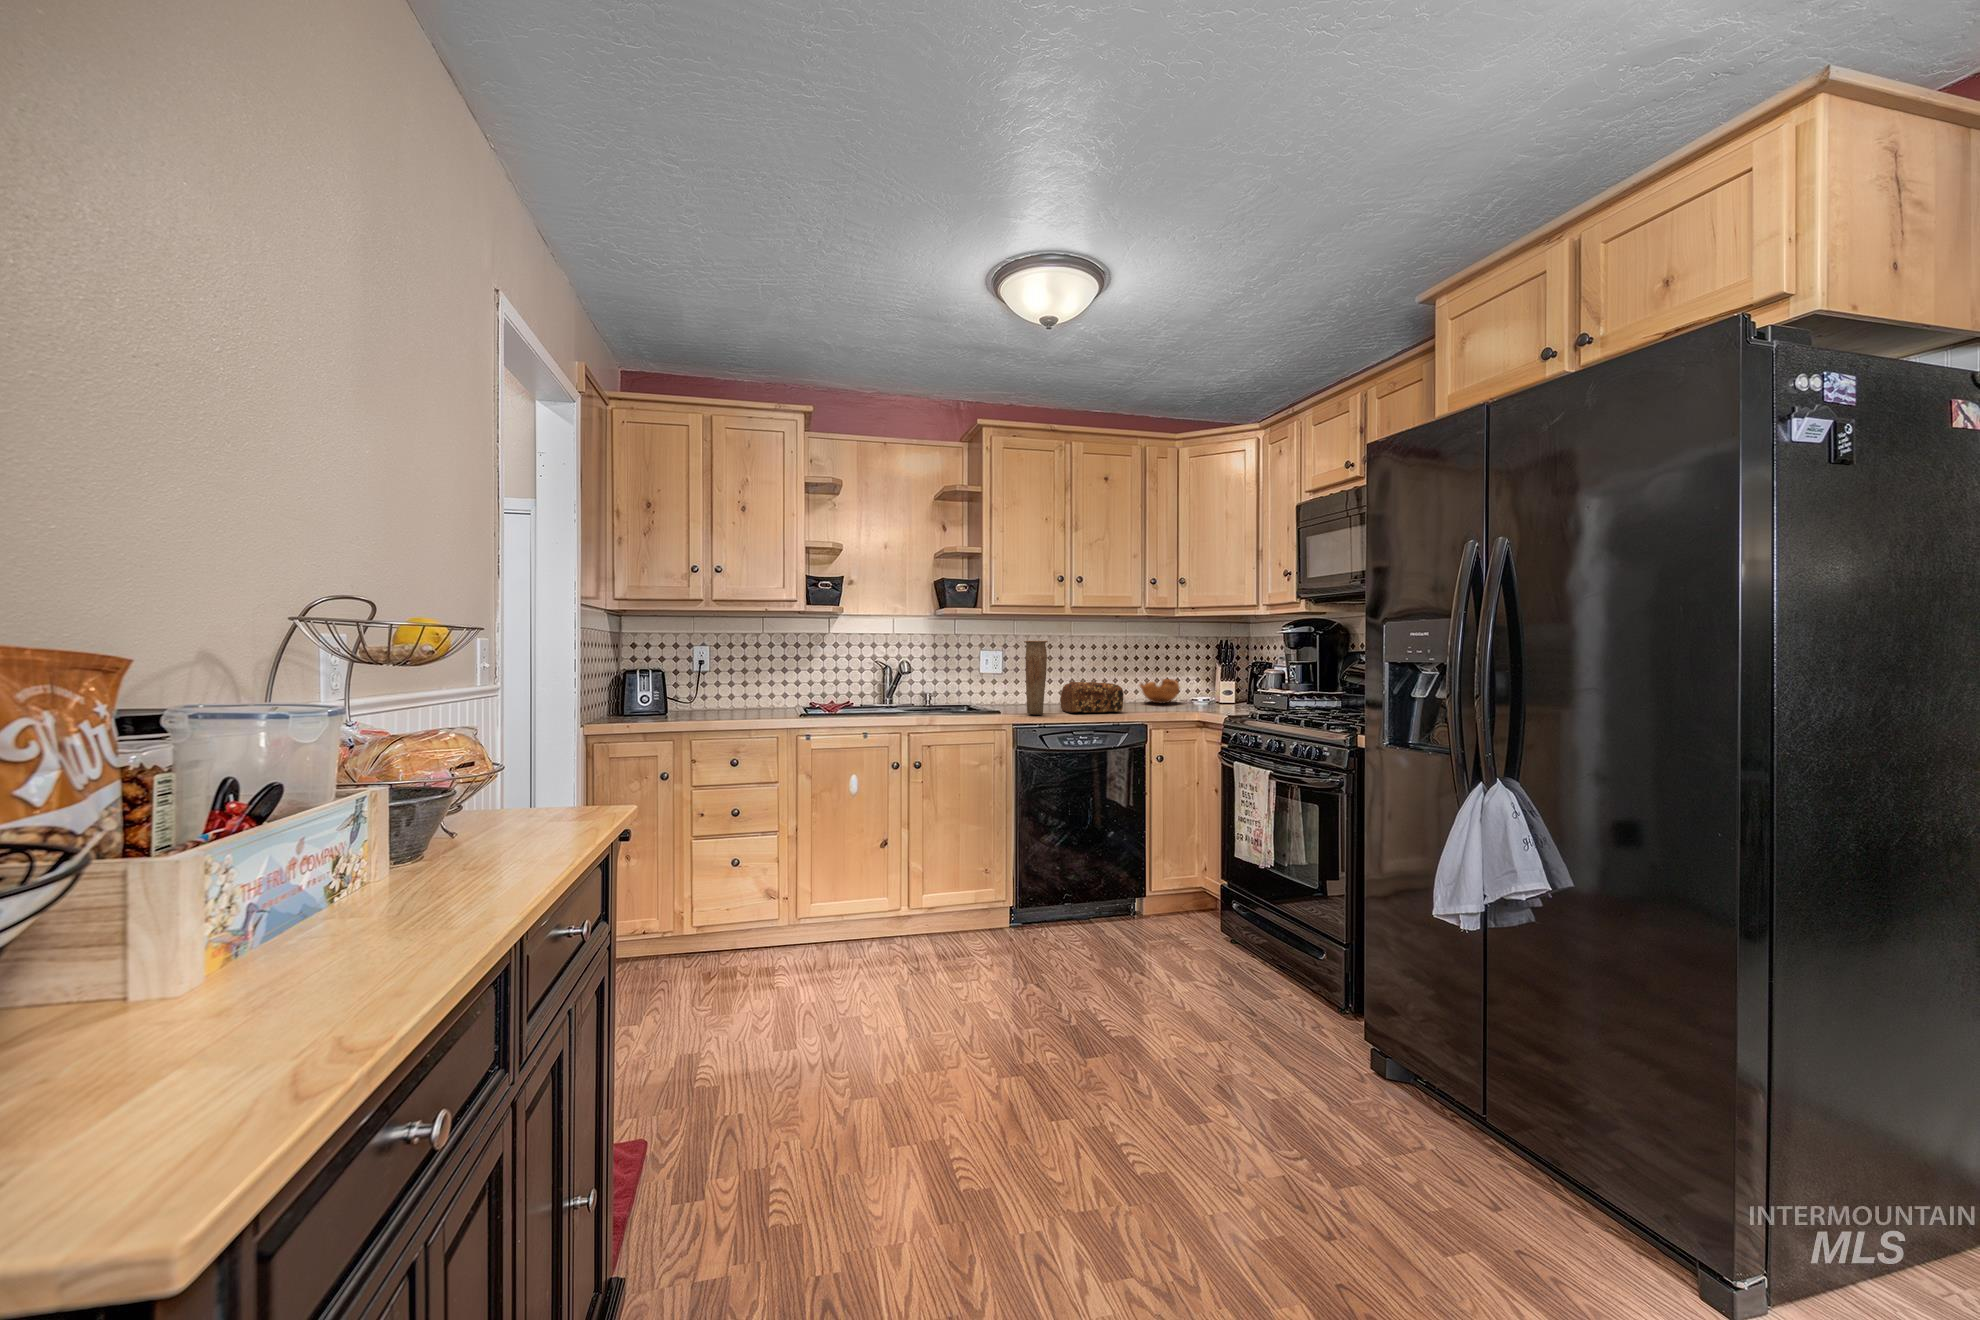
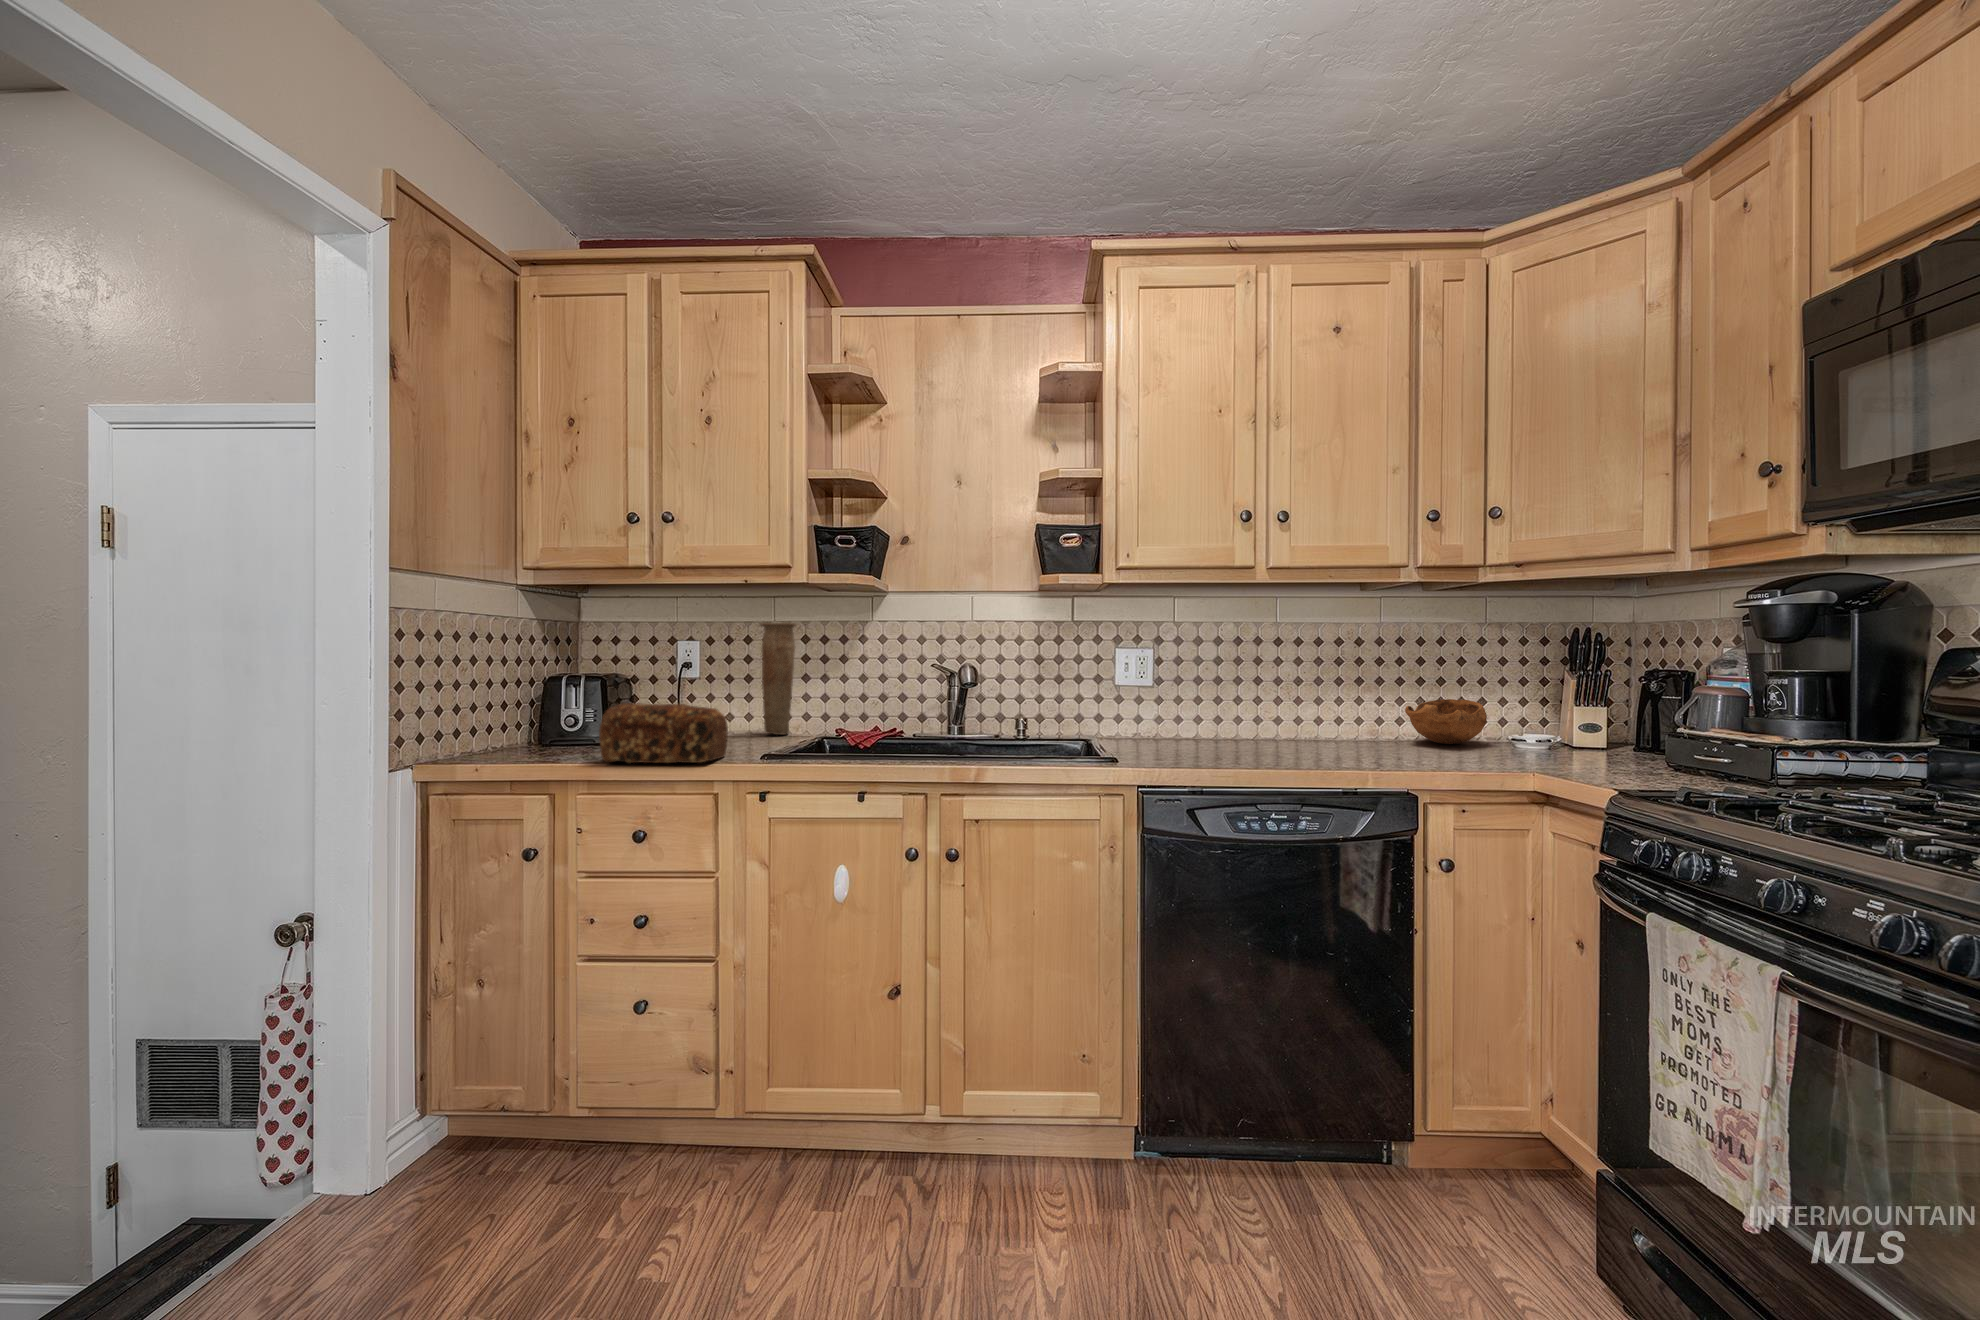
vase: present [1024,641,1048,715] -> present [761,623,796,735]
bread loaf: present [1060,682,1124,713] -> present [599,703,728,763]

